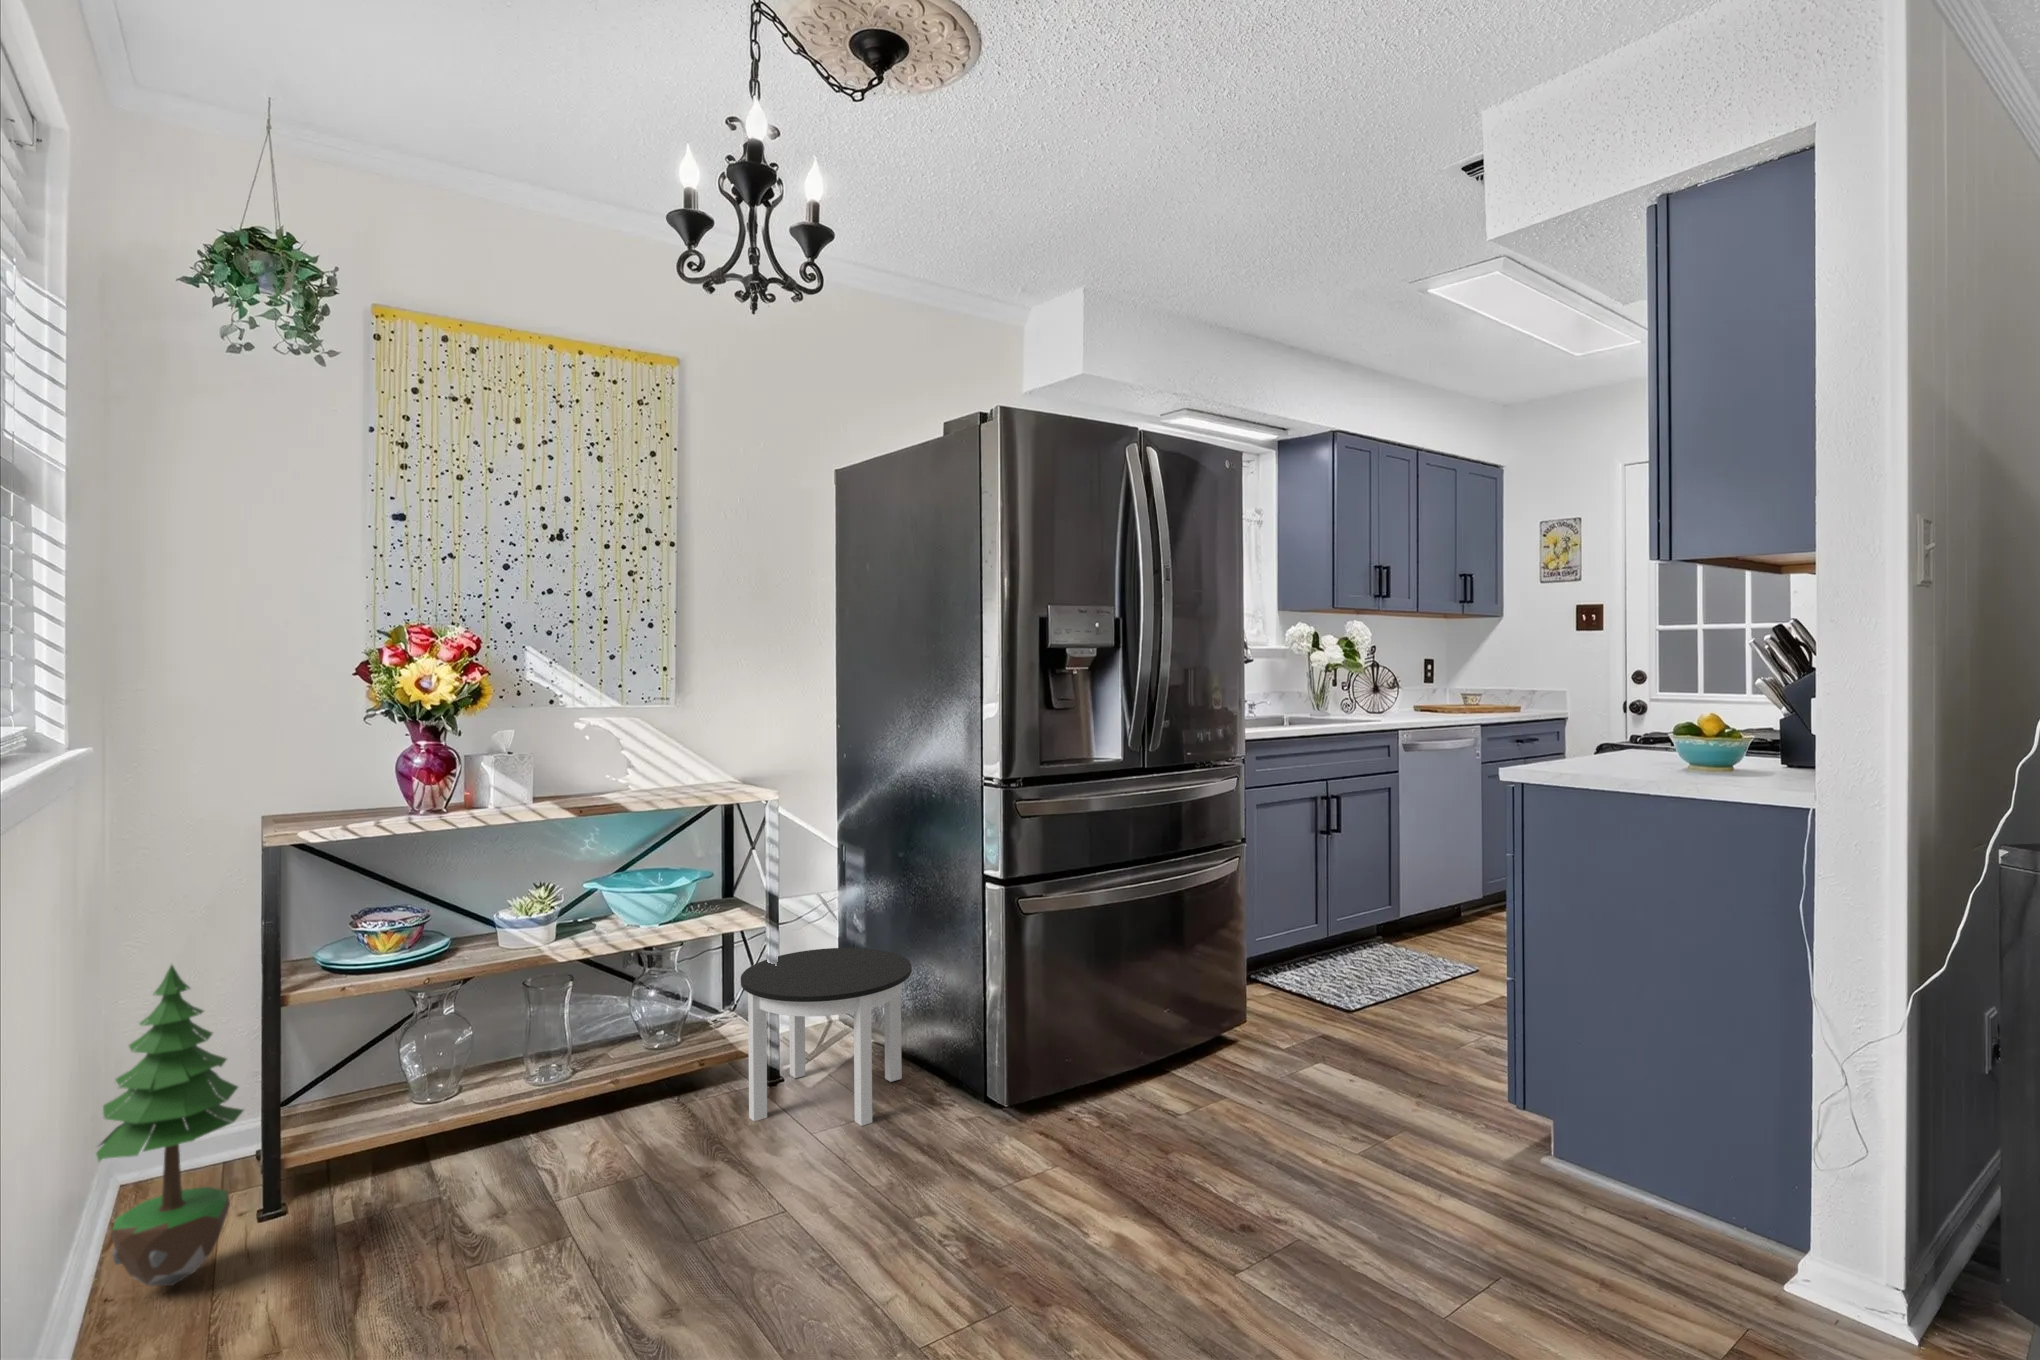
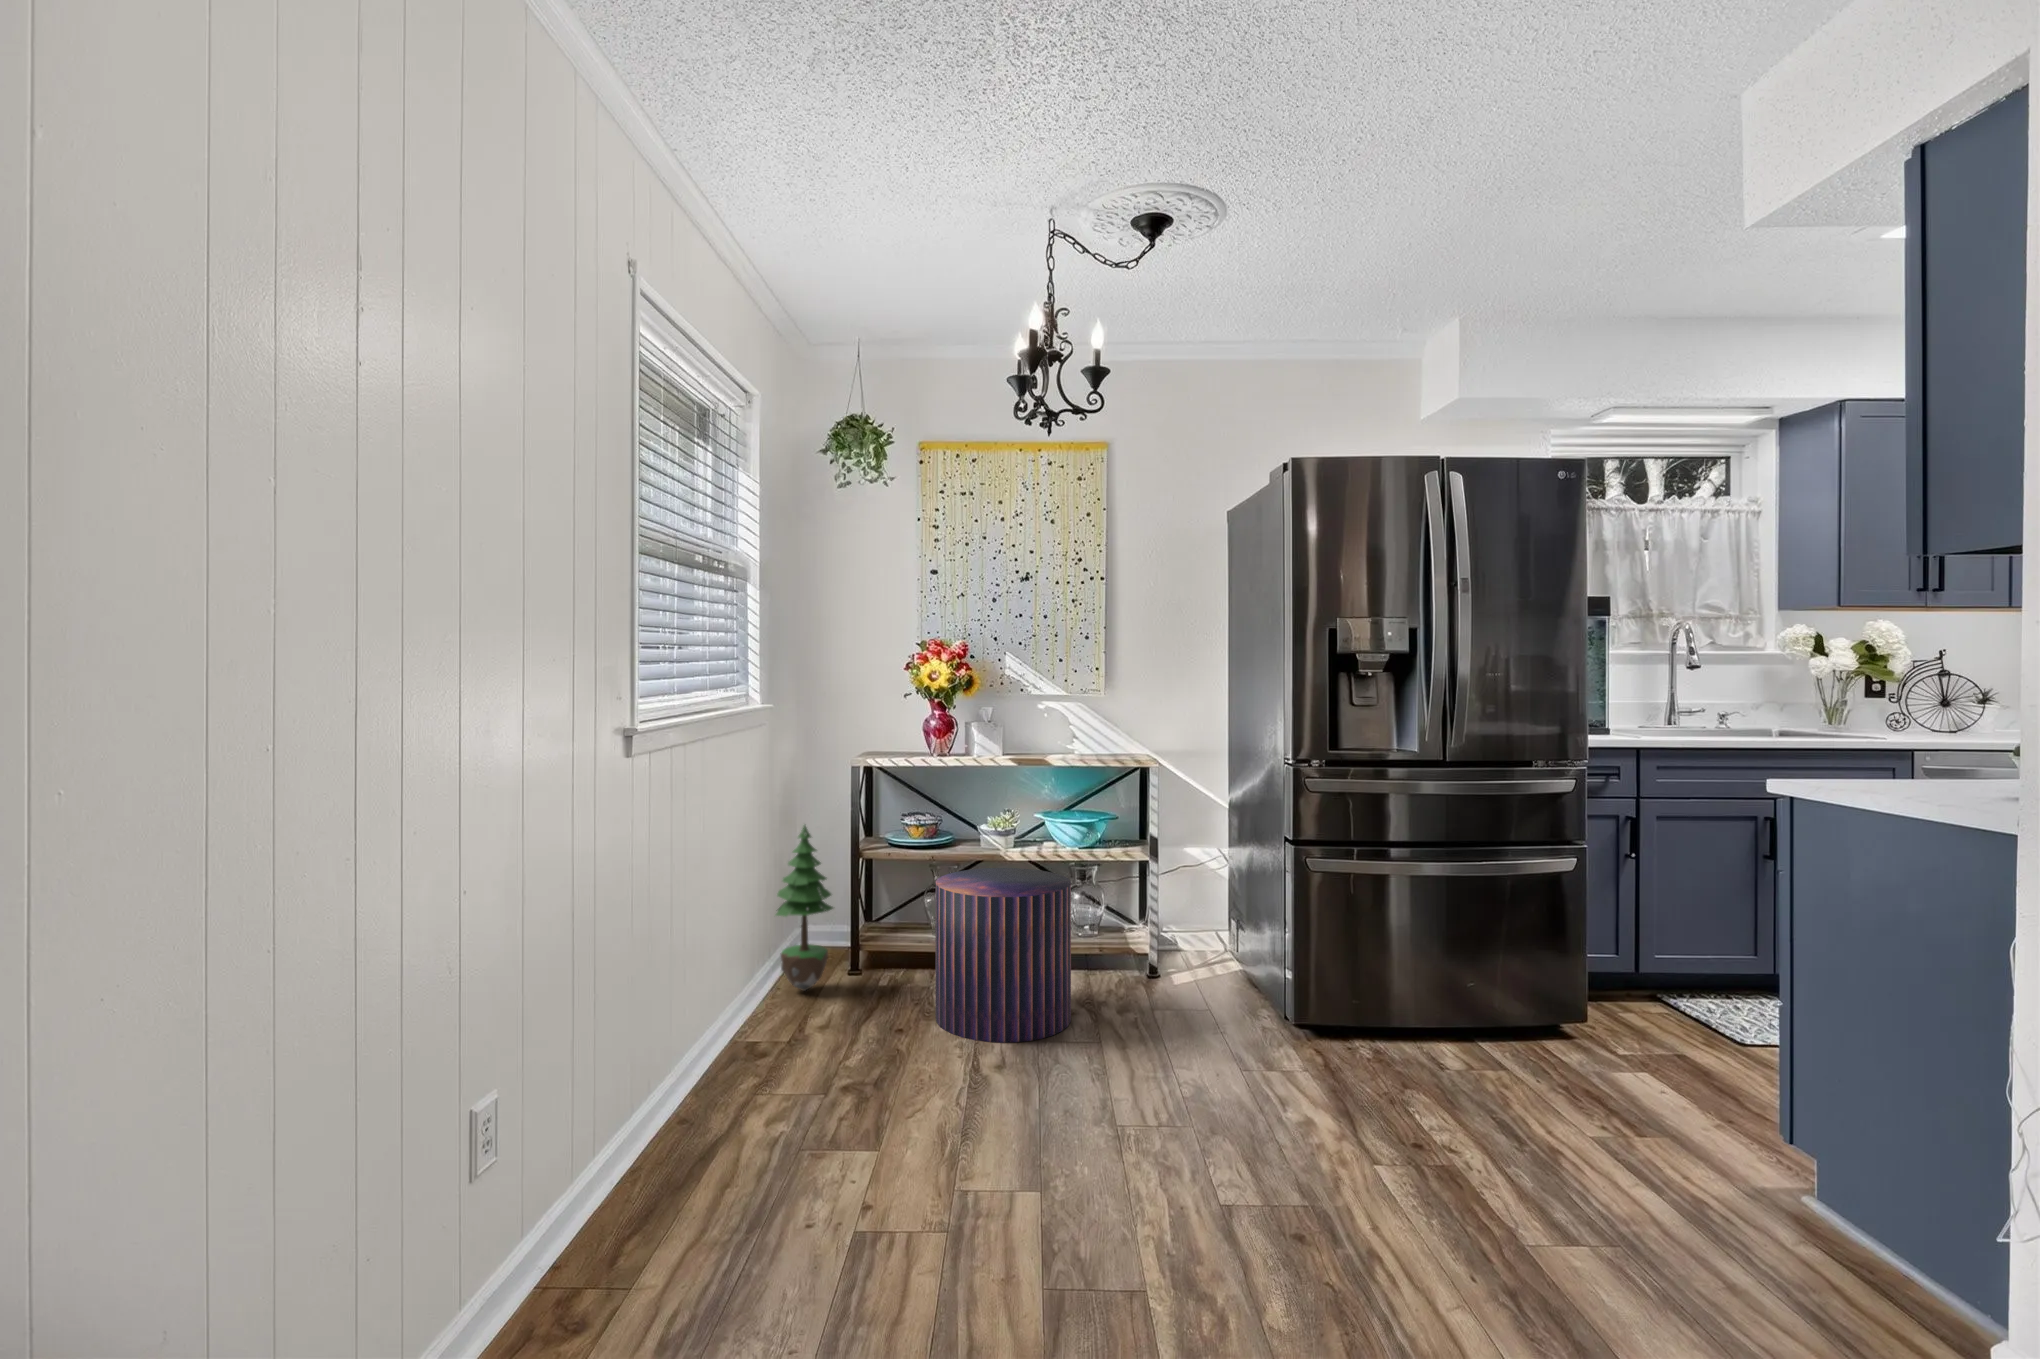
round table: present [741,948,912,1126] -> none [1117,884,1245,1014]
pouf: none [485,970,720,1278] -> present [936,868,1071,1043]

